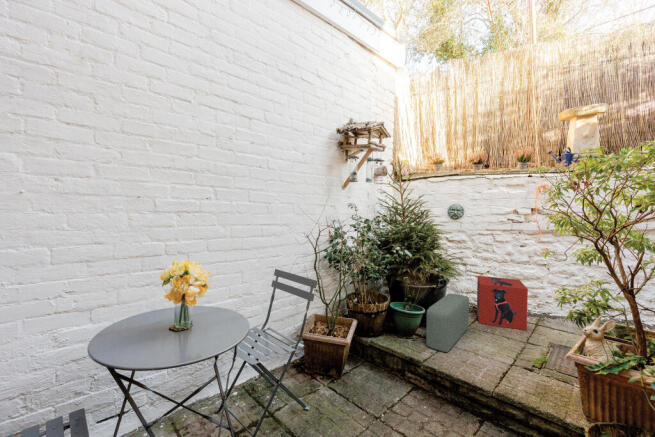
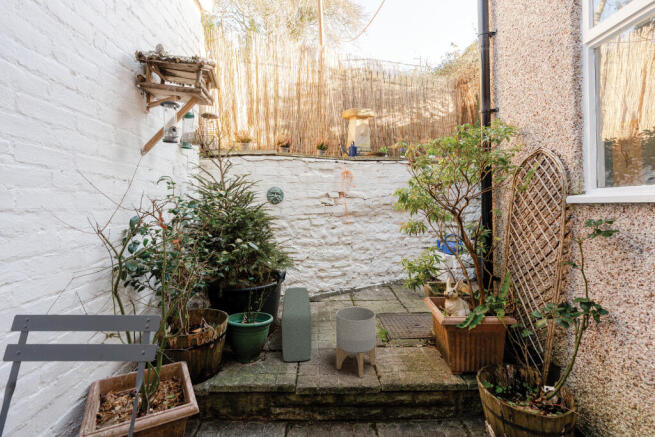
storage box: present [477,276,528,330] -> none [299,261,350,314]
planter: none [464,319,505,381] -> present [336,306,376,378]

